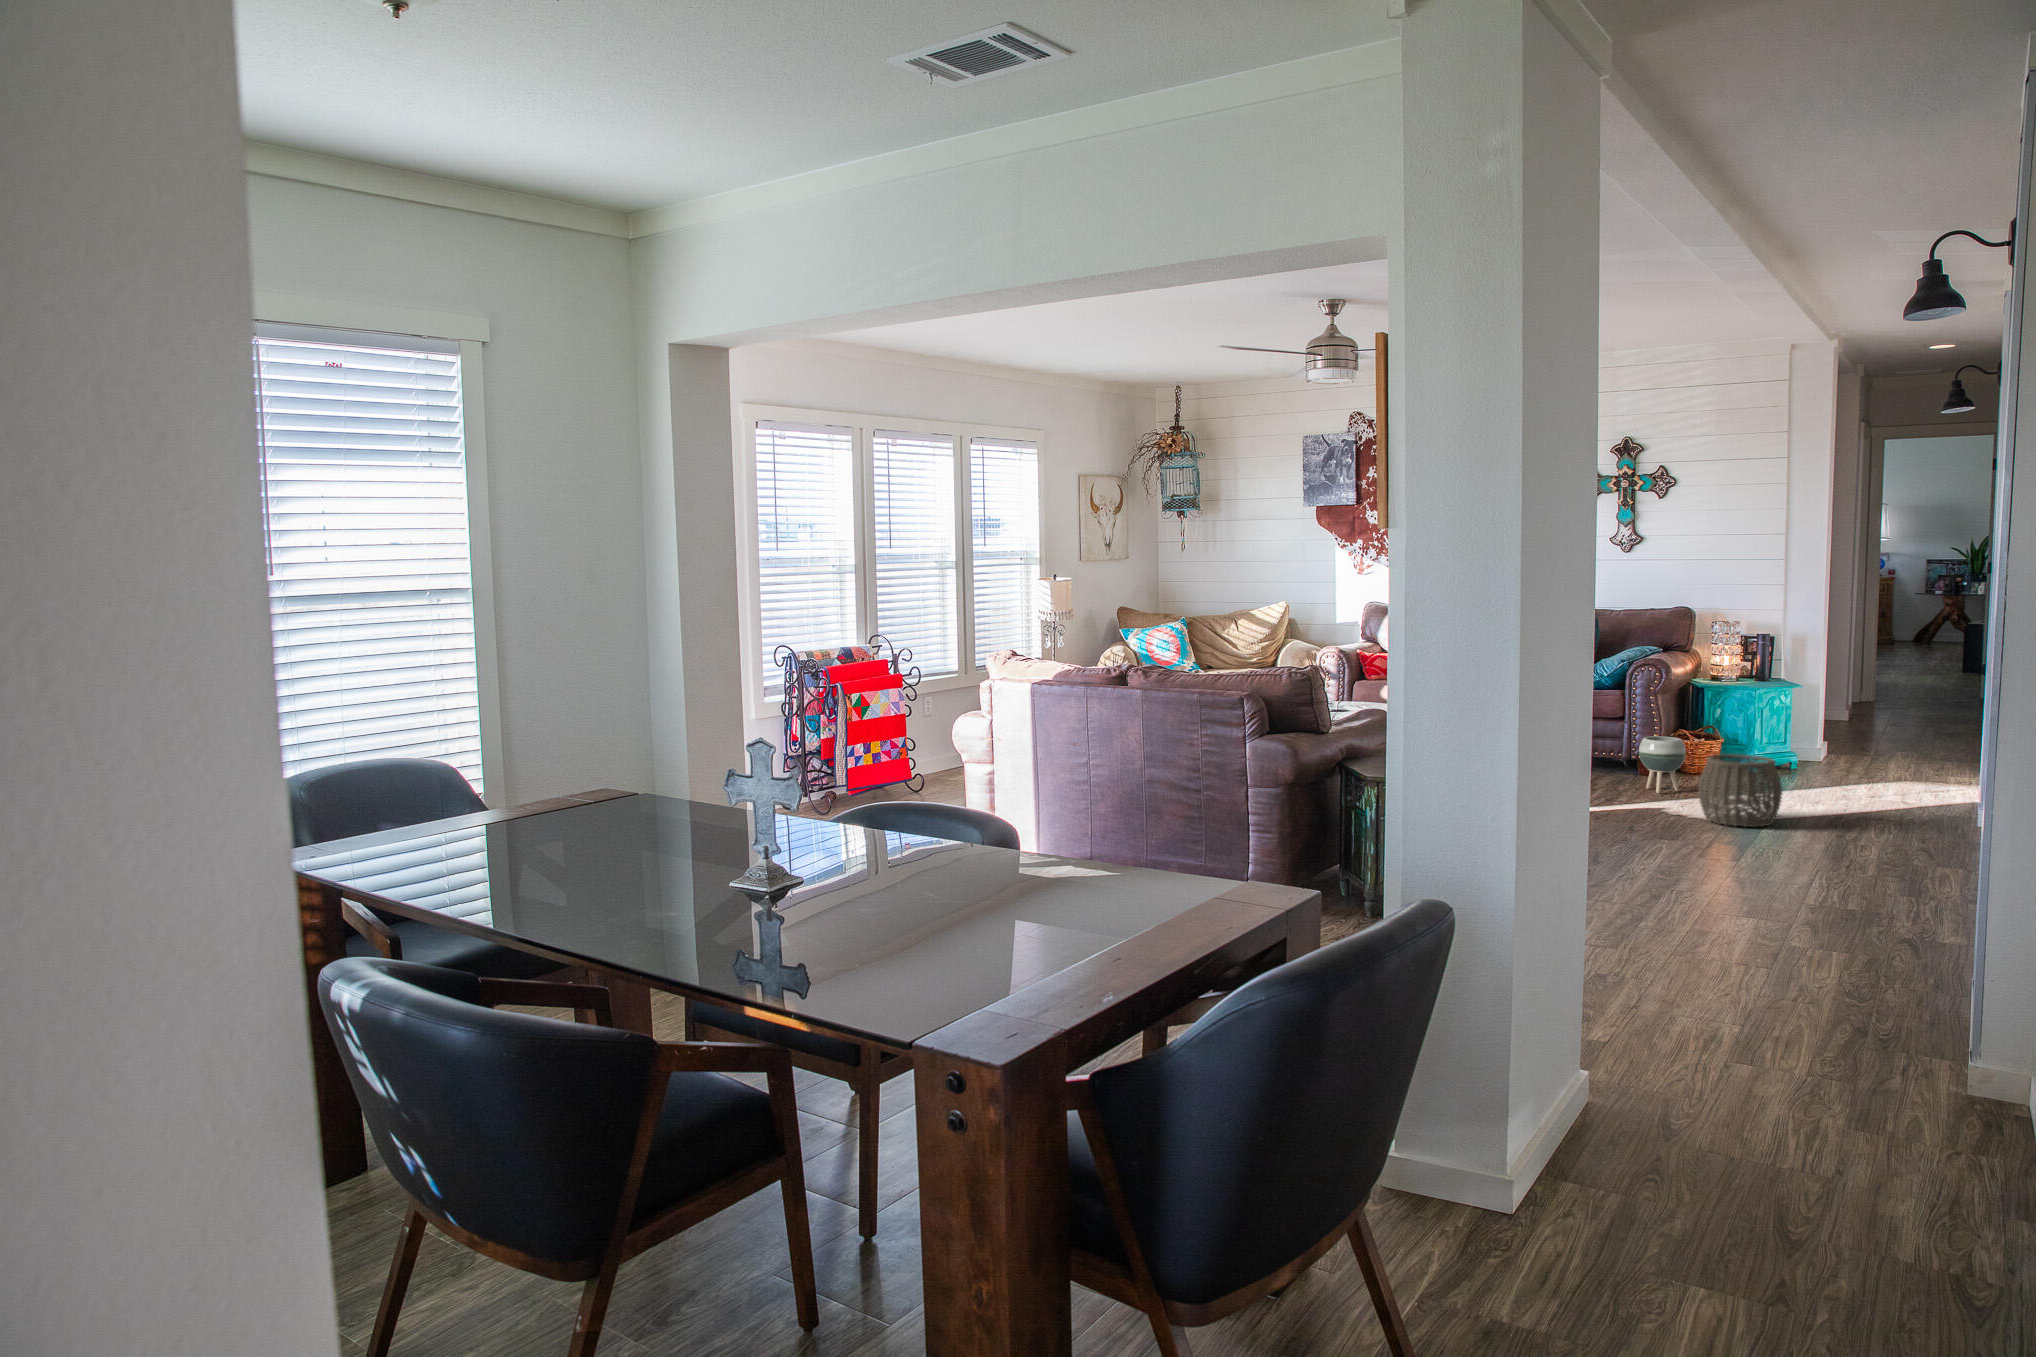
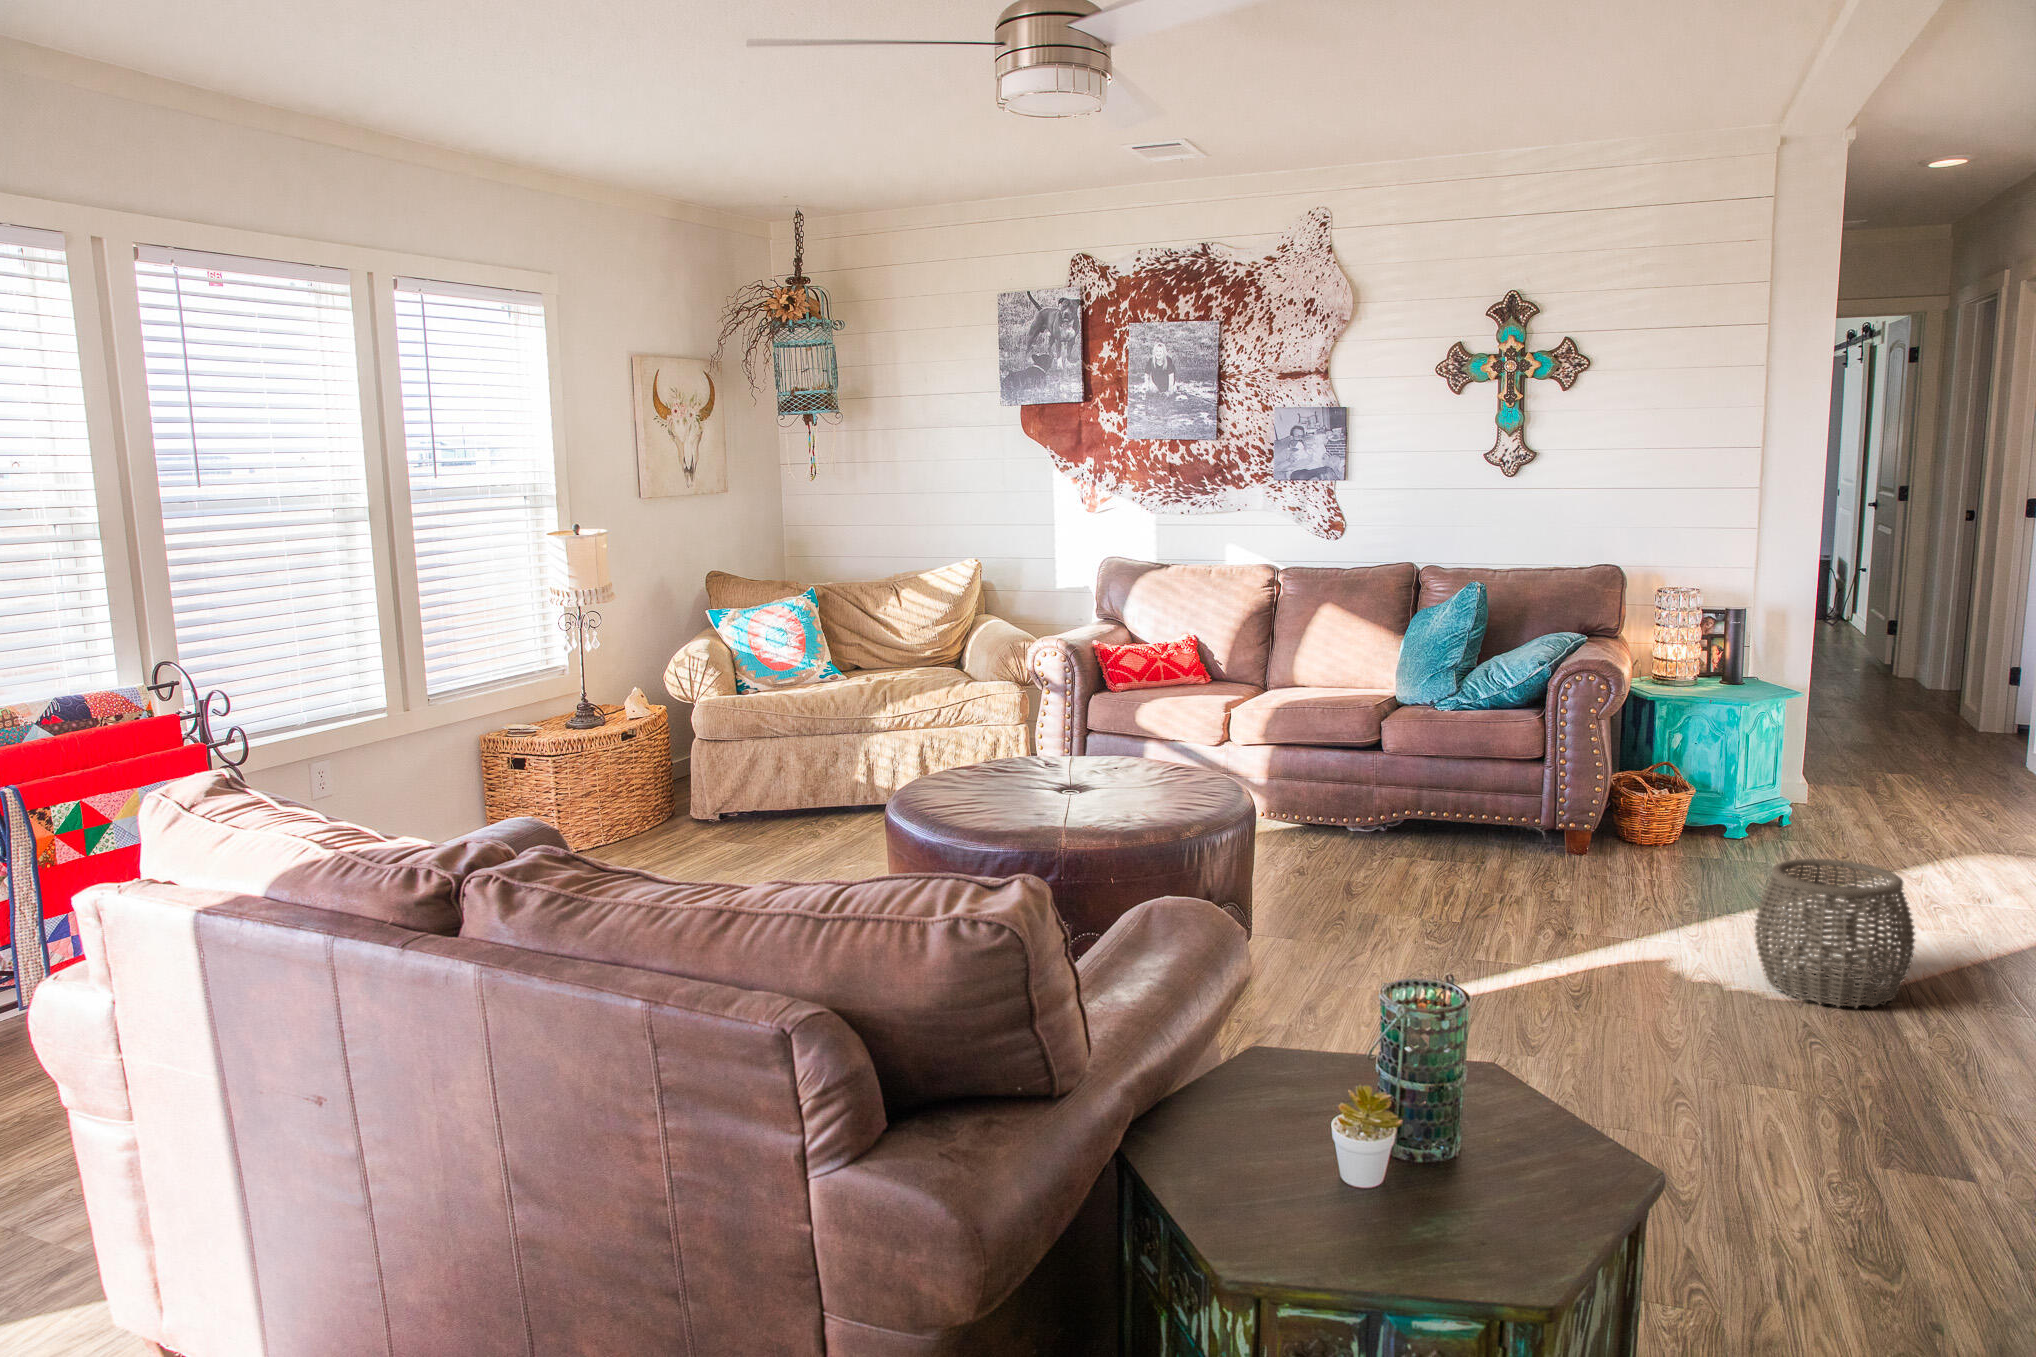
planter: present [1639,736,1686,794] -> none [1597,802,1677,906]

